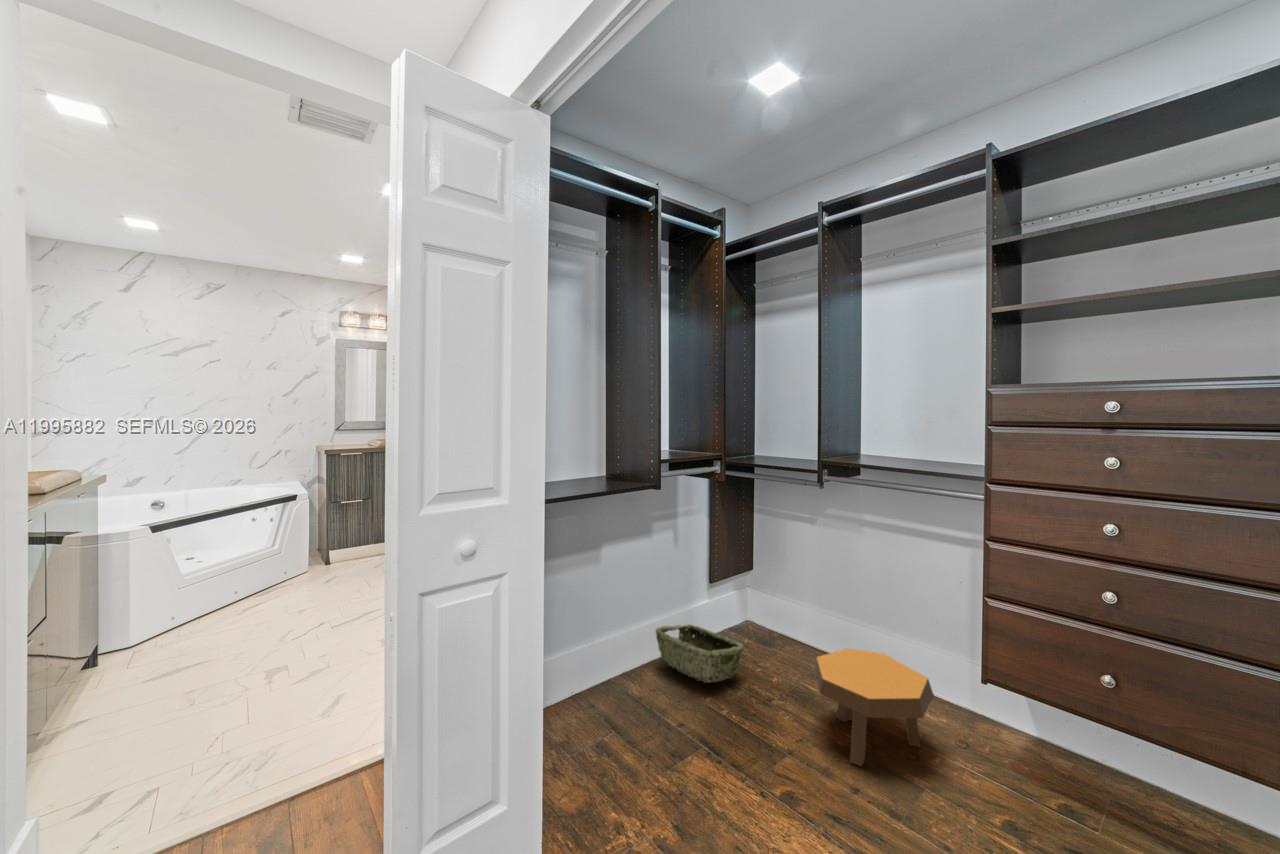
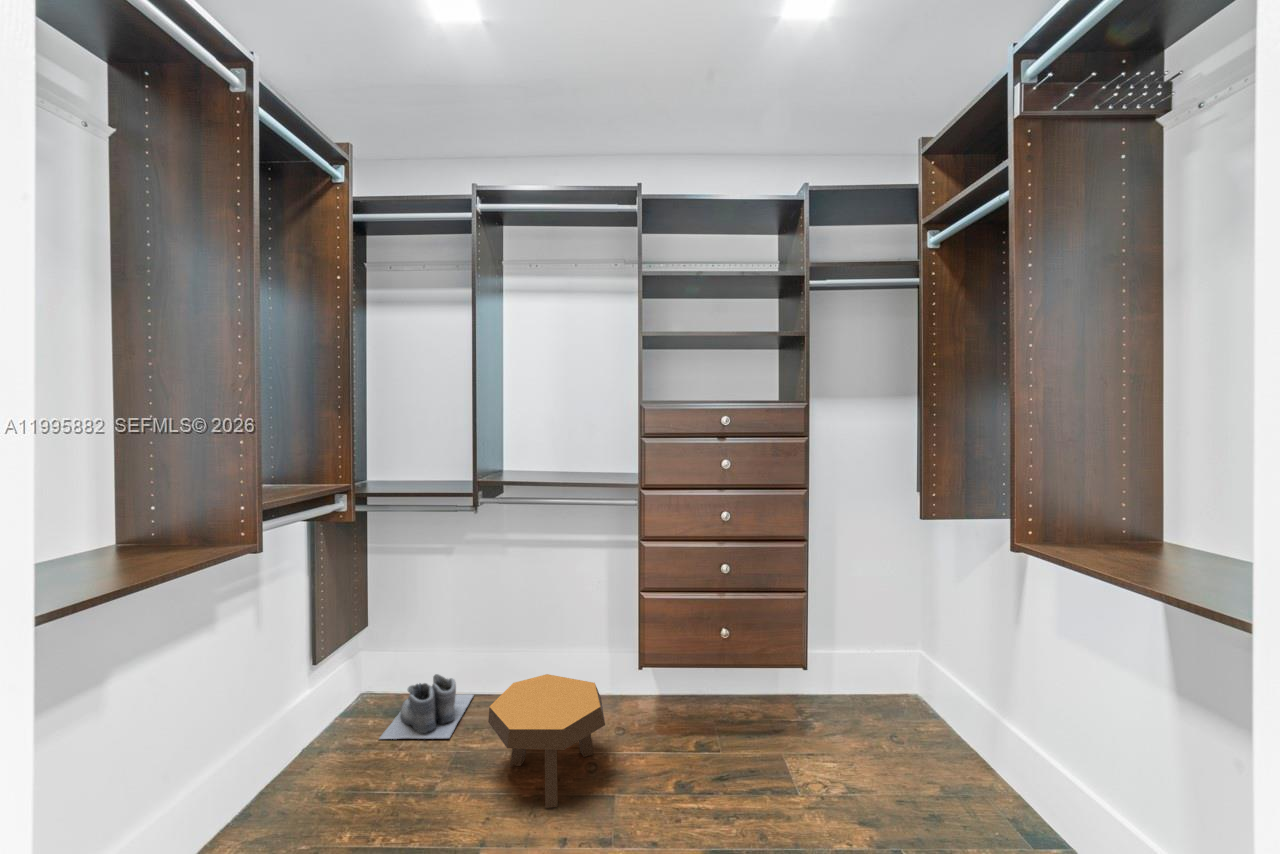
boots: none [746,622,830,676] -> present [380,674,474,739]
woven basket: present [656,625,743,682] -> none [238,727,388,811]

